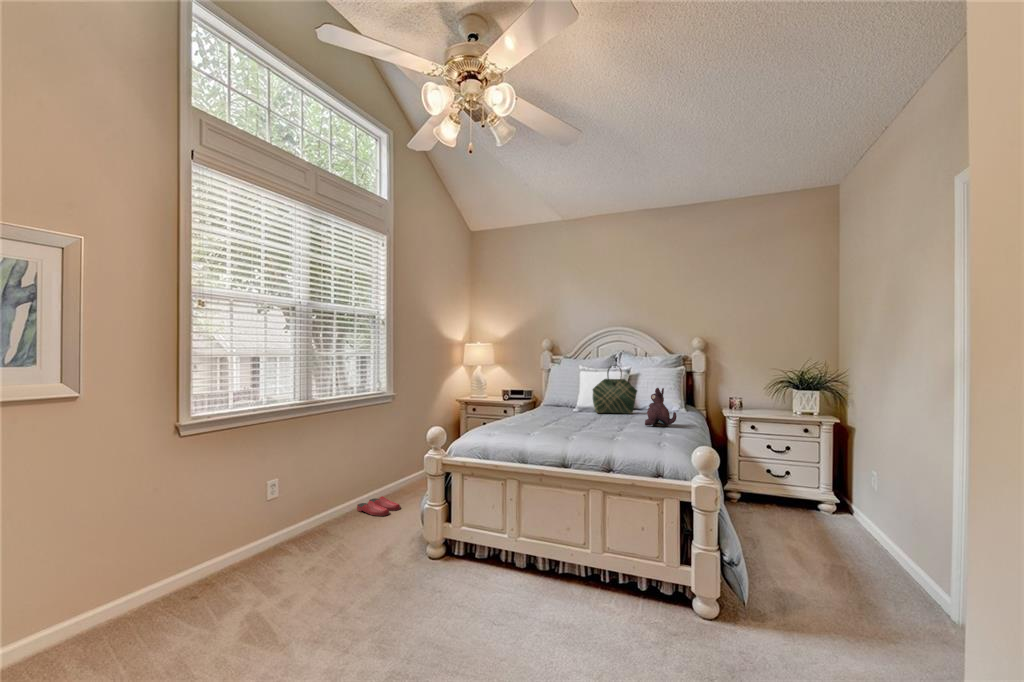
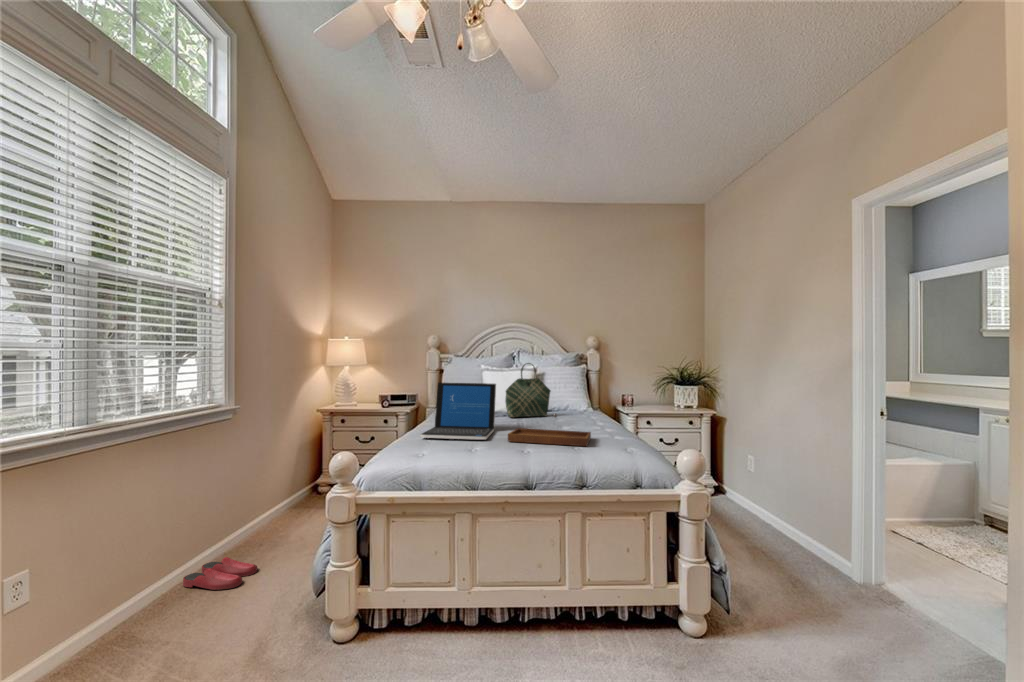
laptop: none [502,380,571,428] -> present [420,383,496,440]
plush toy: present [645,388,677,427] -> none [579,387,611,429]
tray: none [566,410,642,439] -> present [508,413,591,446]

